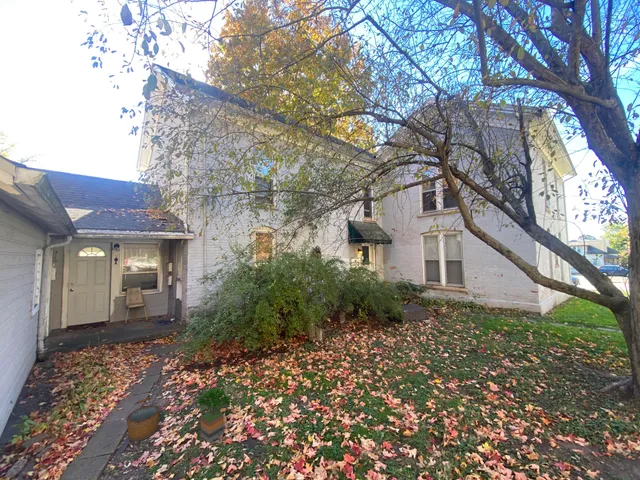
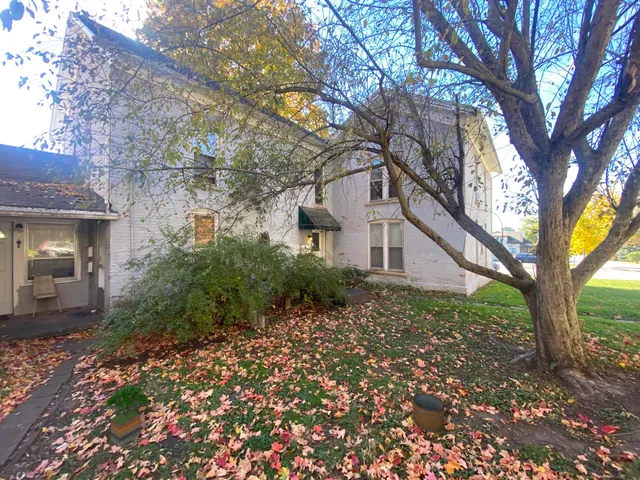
bucket: present [126,398,160,441] -> present [412,384,445,432]

